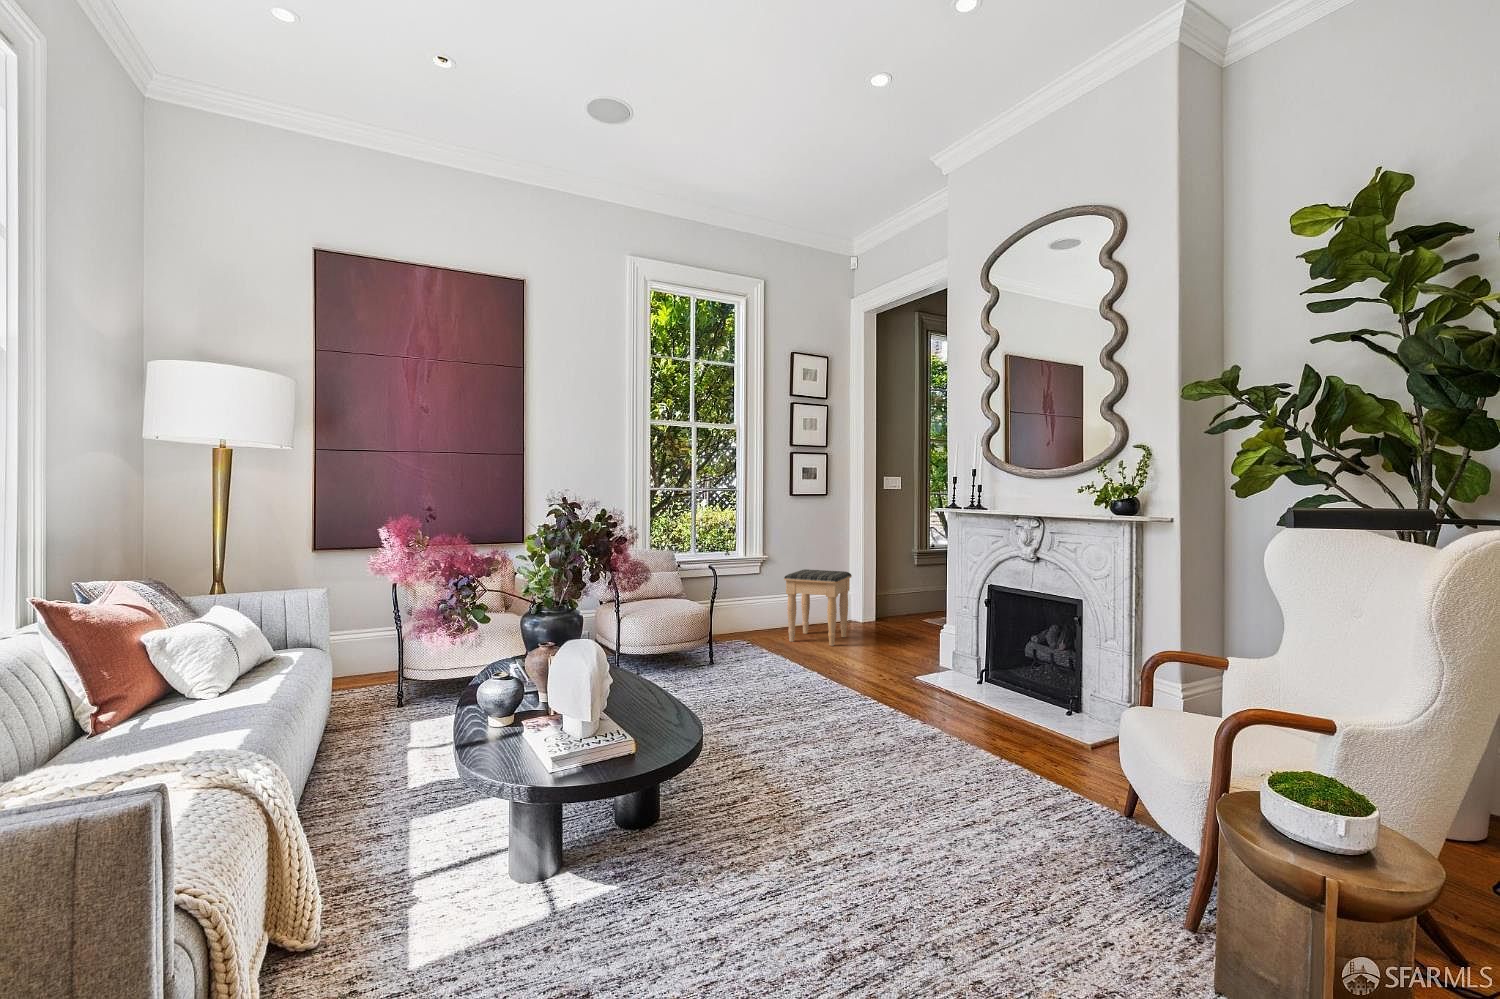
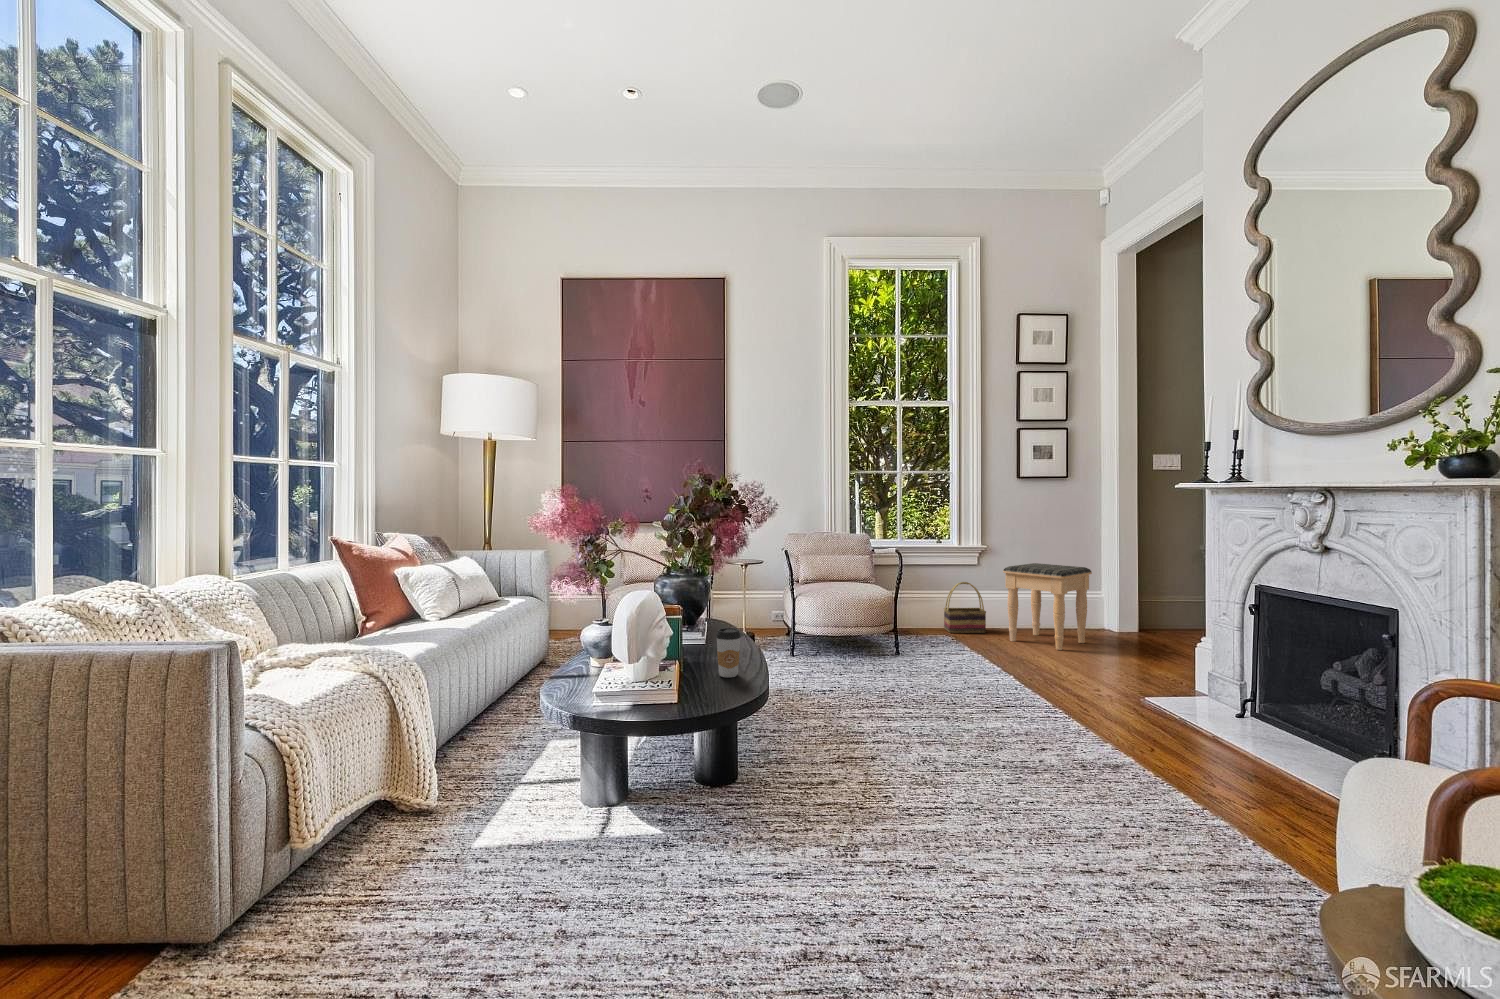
basket: none [728,590,766,639] -> present [944,582,986,633]
coffee cup: none [636,669,661,720] -> present [716,628,741,677]

